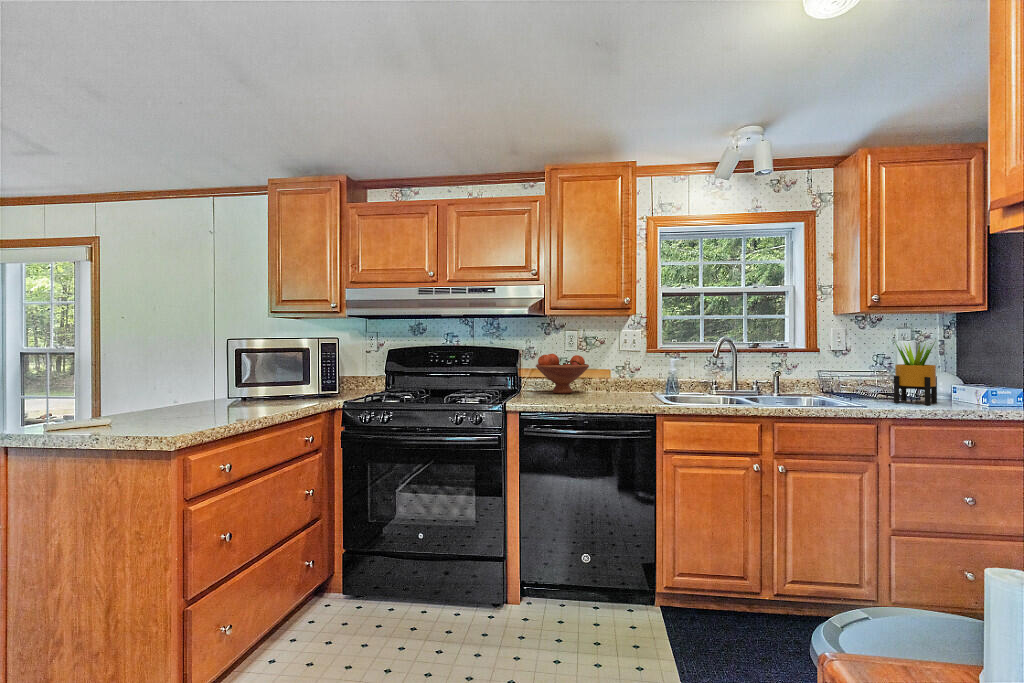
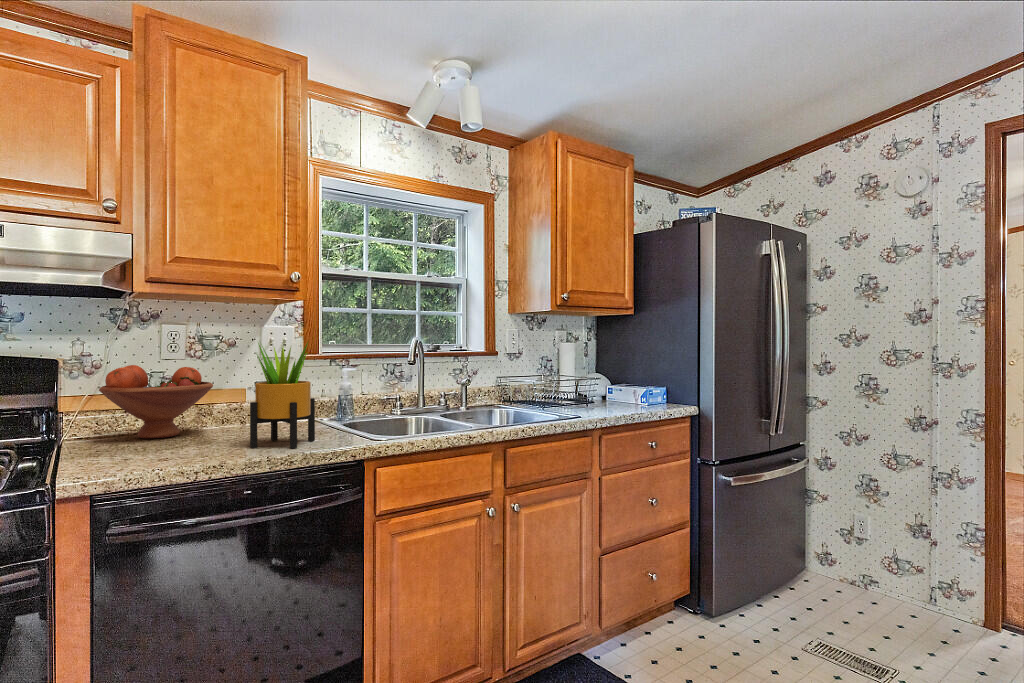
potted plant: present [894,343,937,405] -> present [250,342,315,448]

